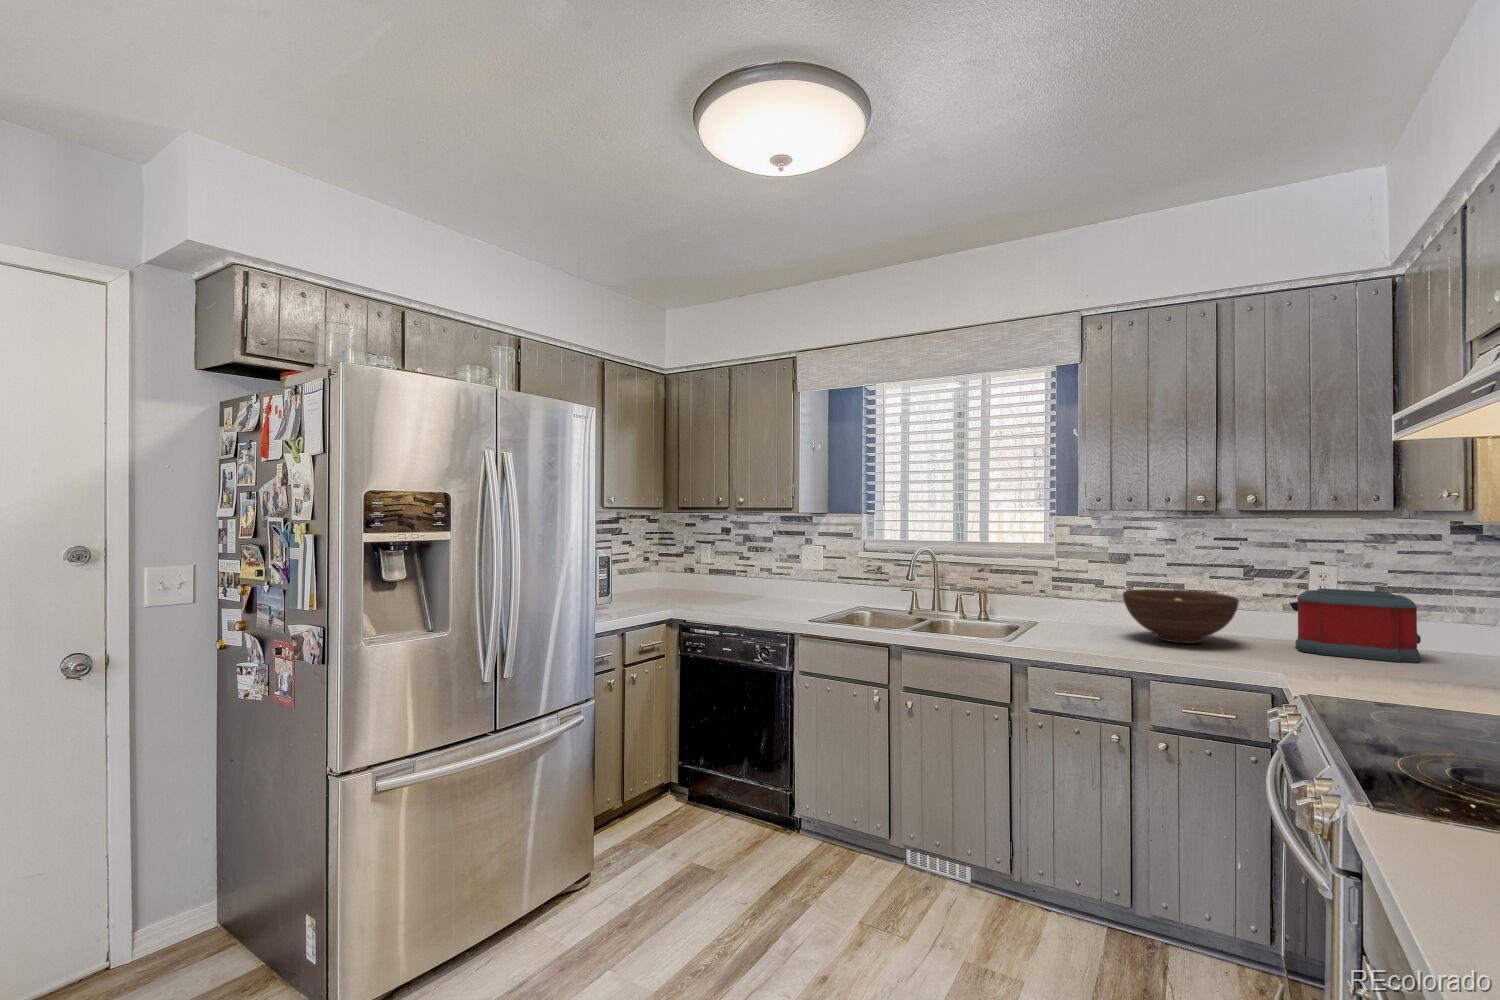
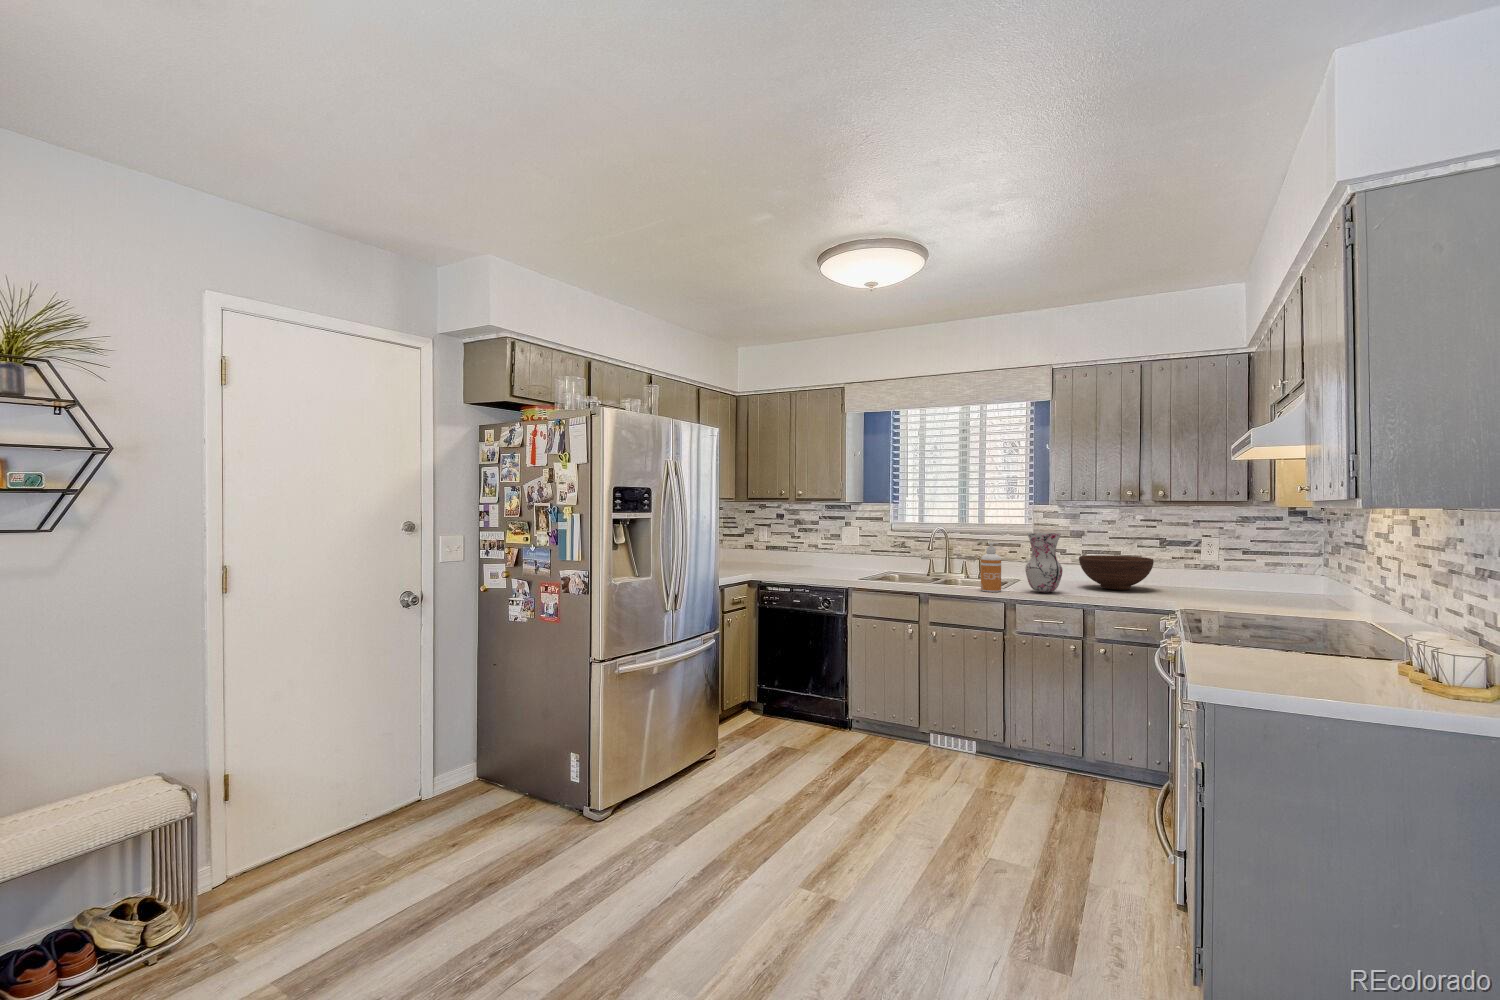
vase: none [1043,558,1100,649] -> present [1025,533,1063,593]
soap dispenser: none [976,573,1007,647] -> present [981,543,1001,592]
toaster: present [1290,588,1421,663] -> none [1186,552,1264,597]

